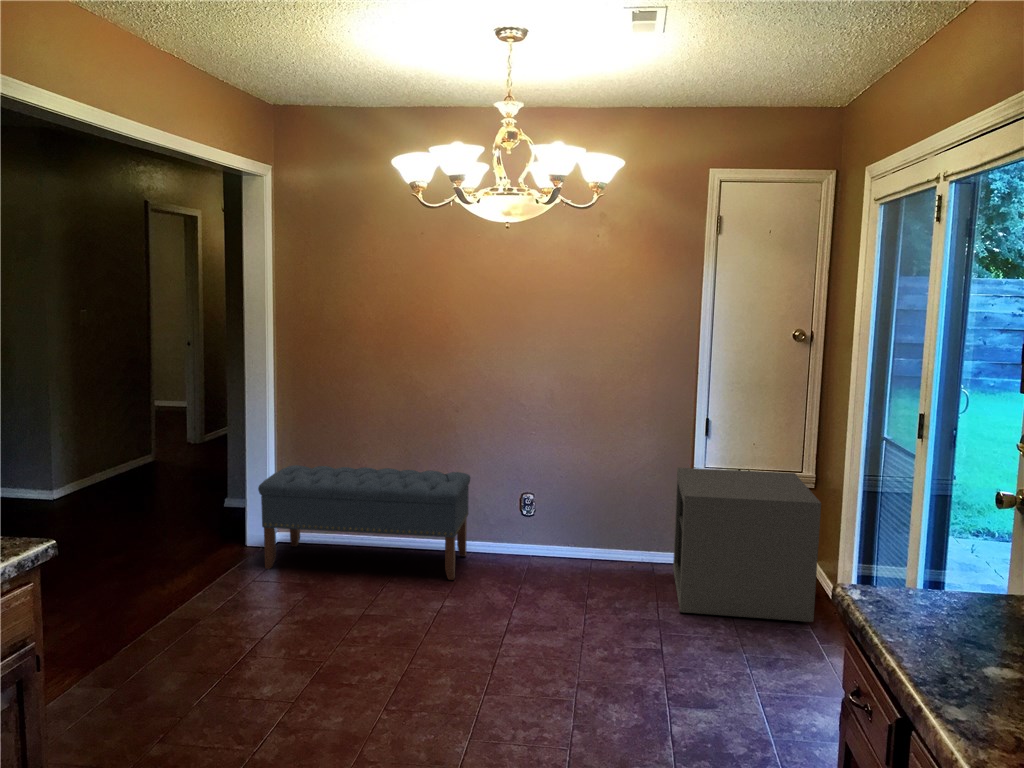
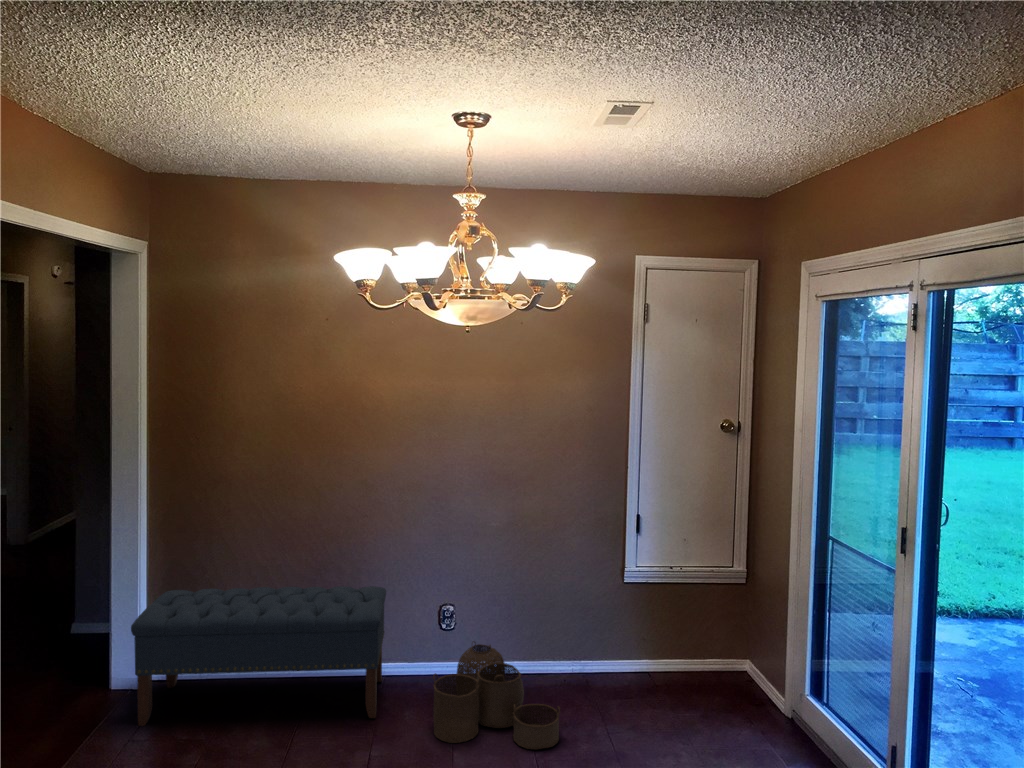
storage cabinet: present [673,468,821,622] -> none [608,567,773,735]
woven basket: none [500,526,611,613] -> present [433,642,560,749]

